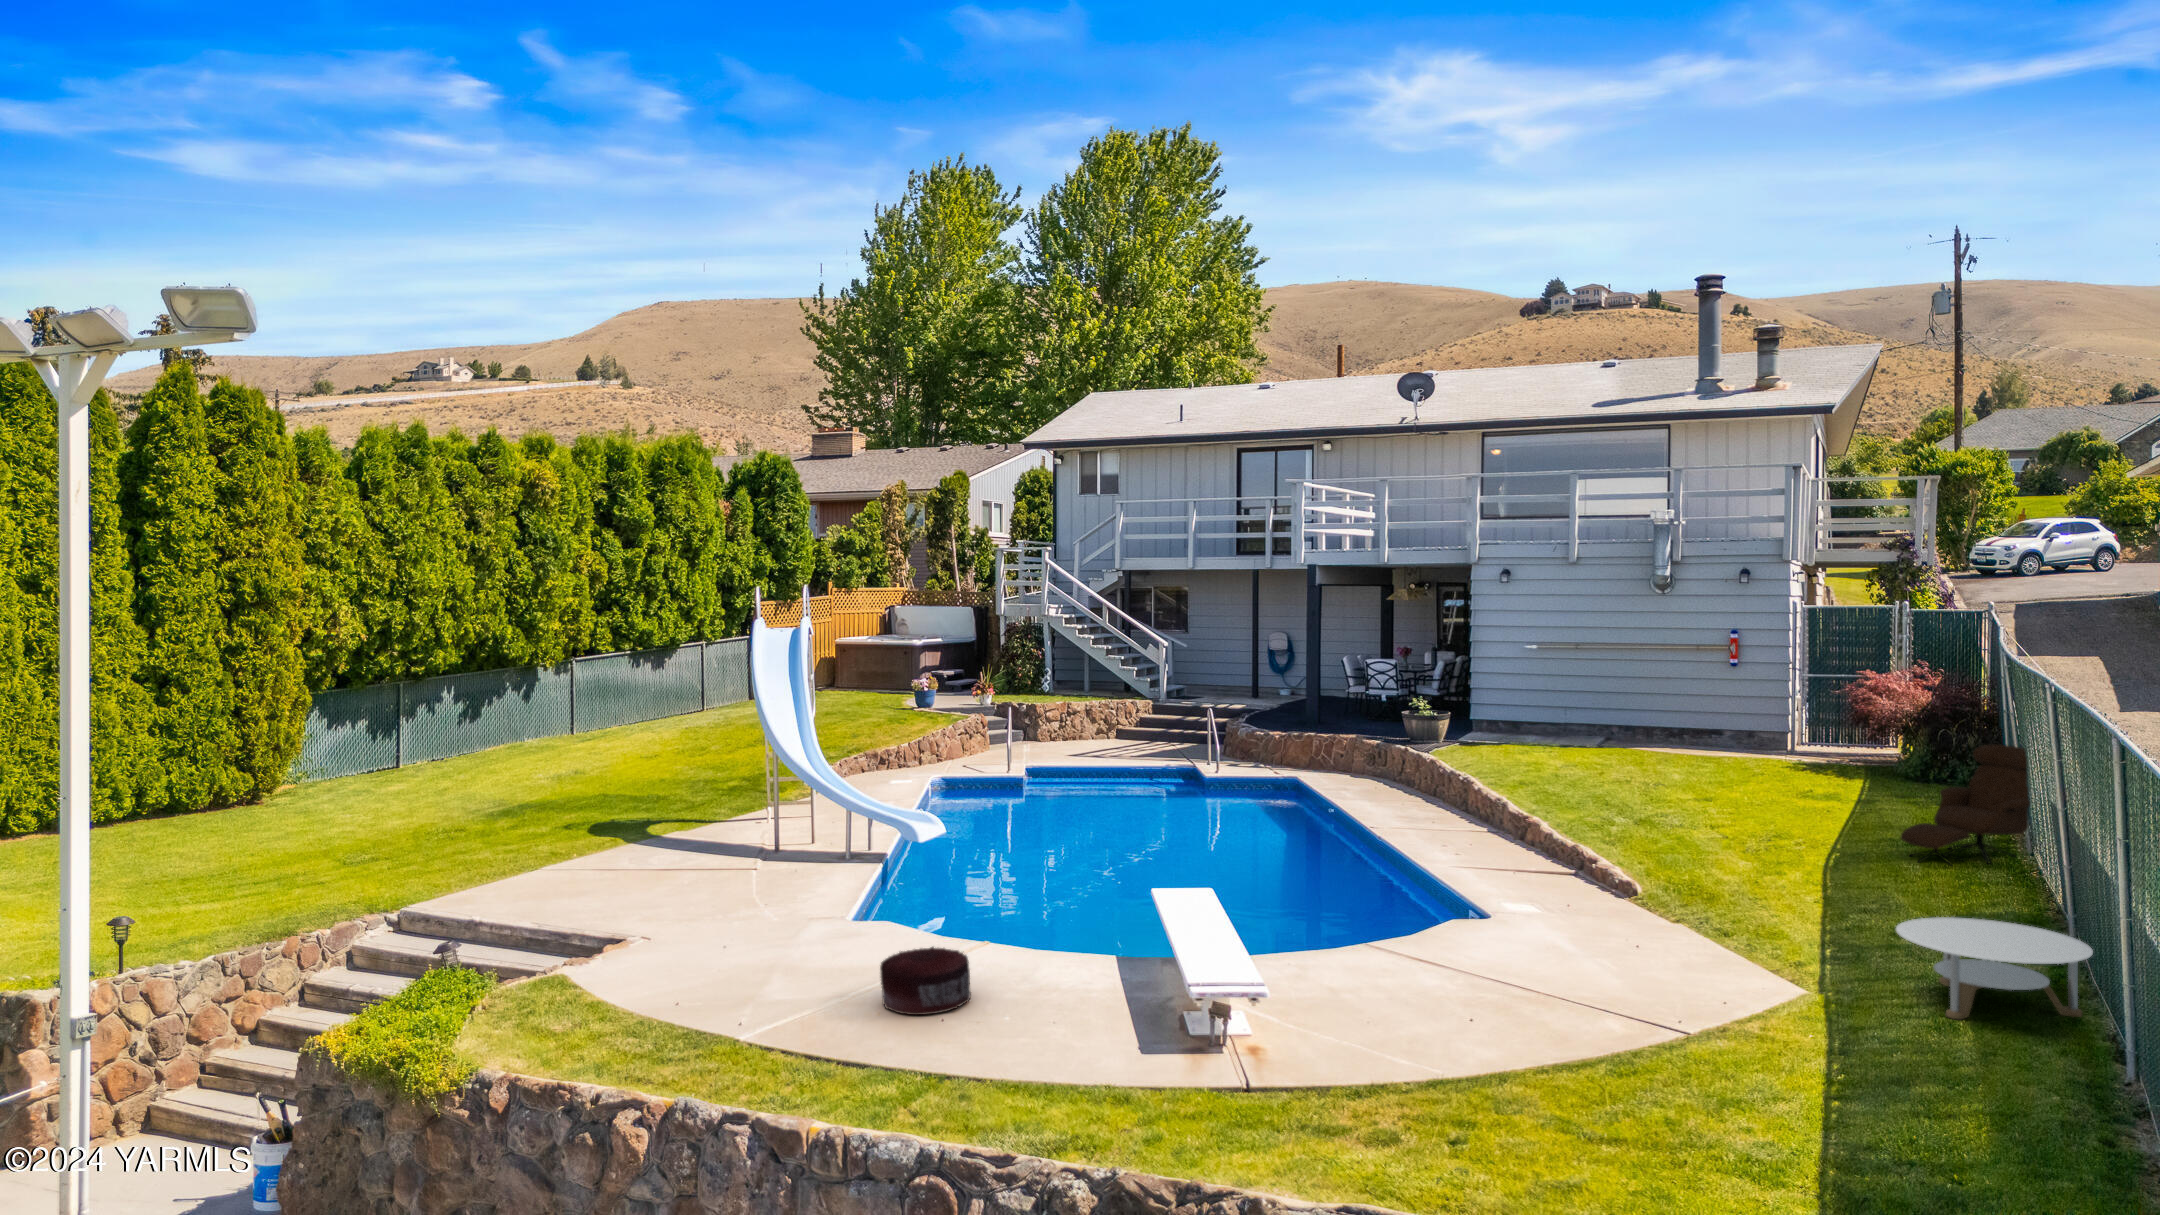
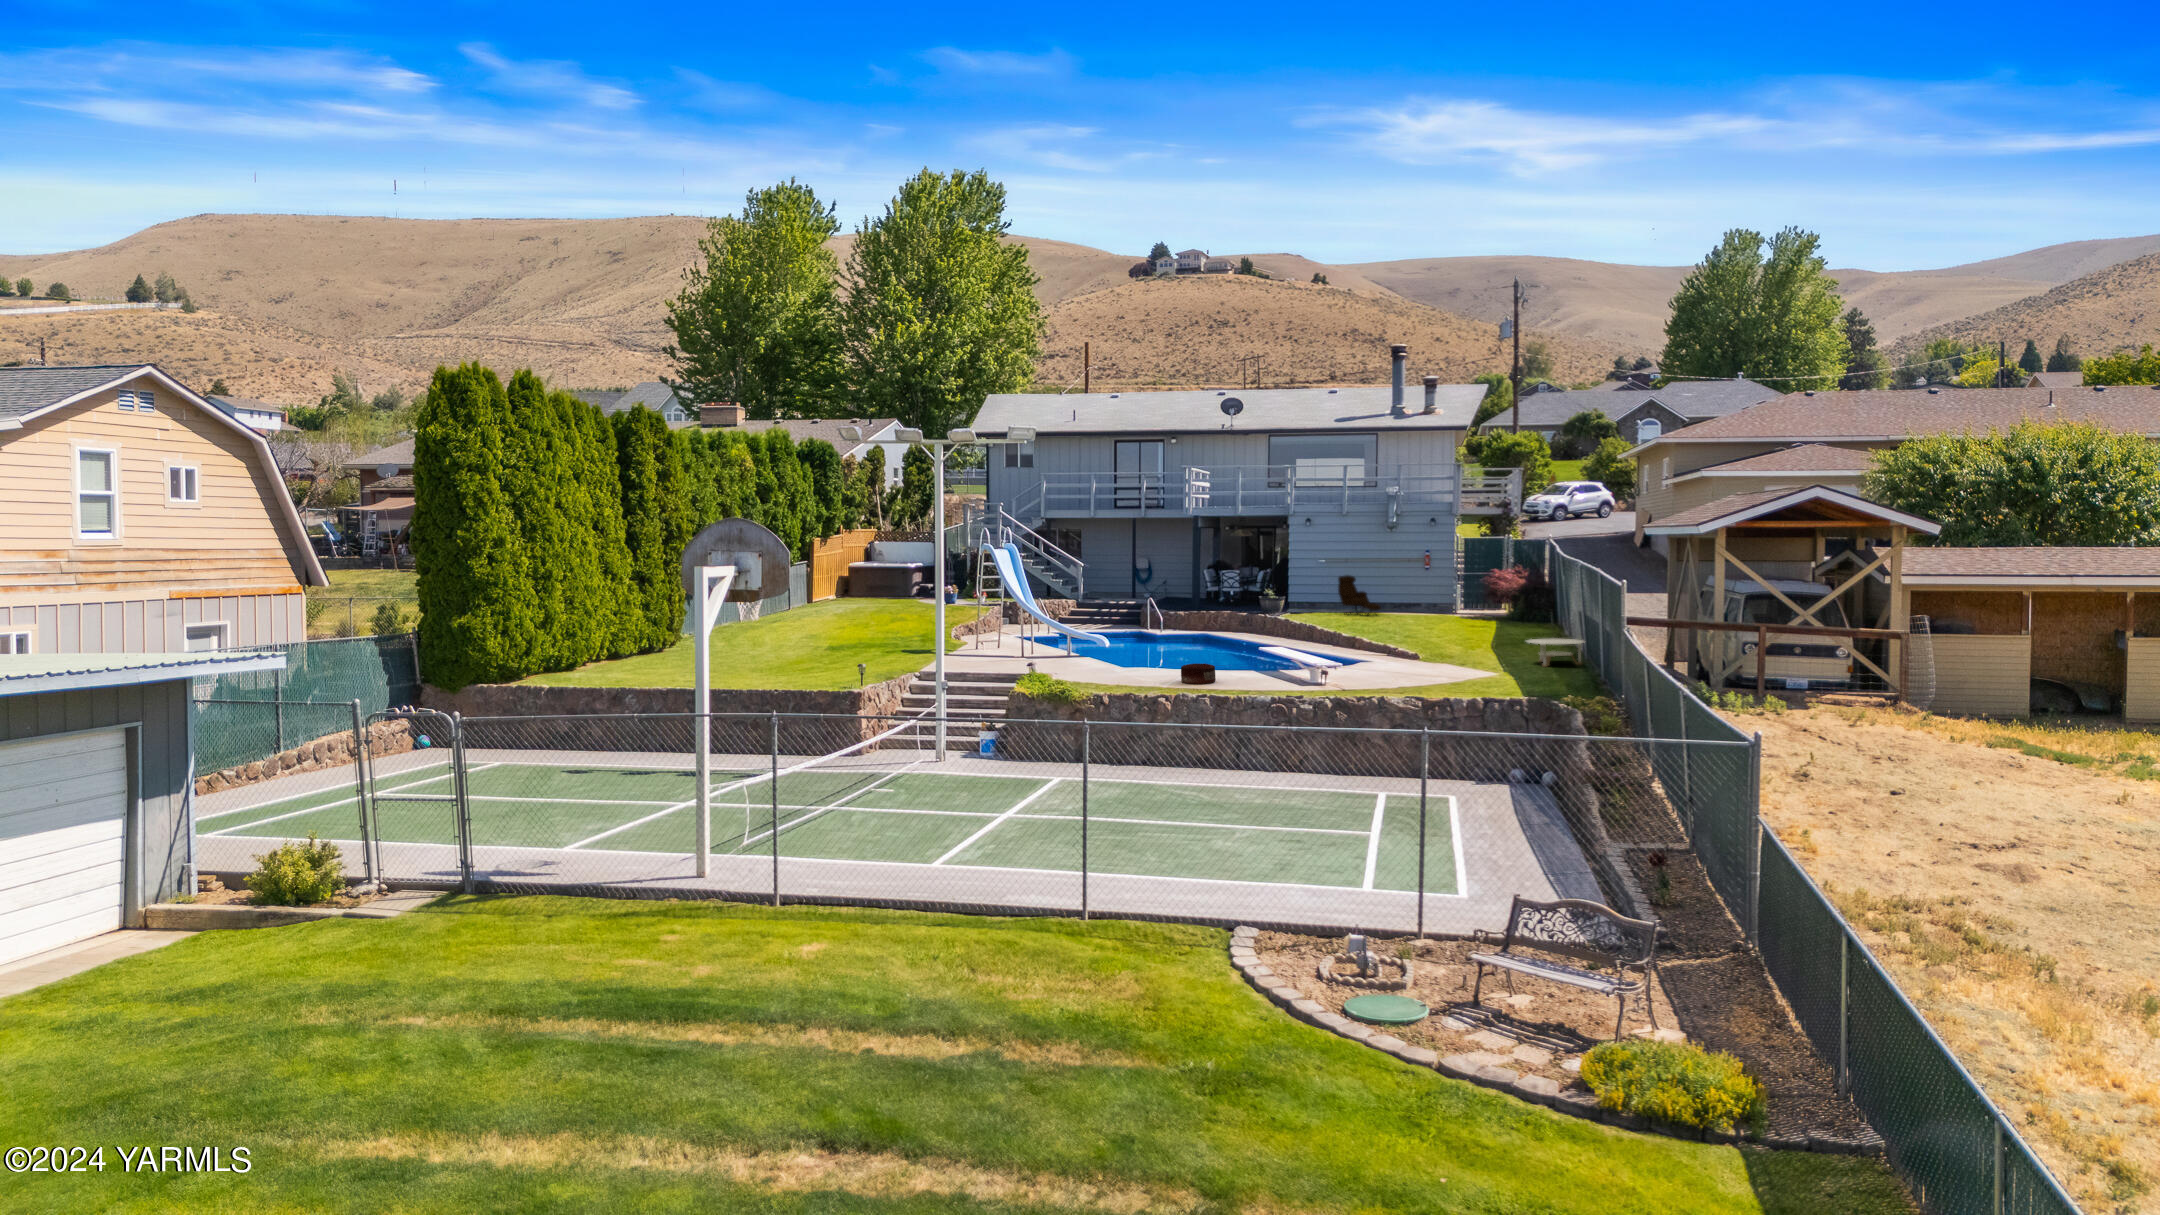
lounge chair: present [1900,745,2030,865] -> present [1338,575,1381,615]

